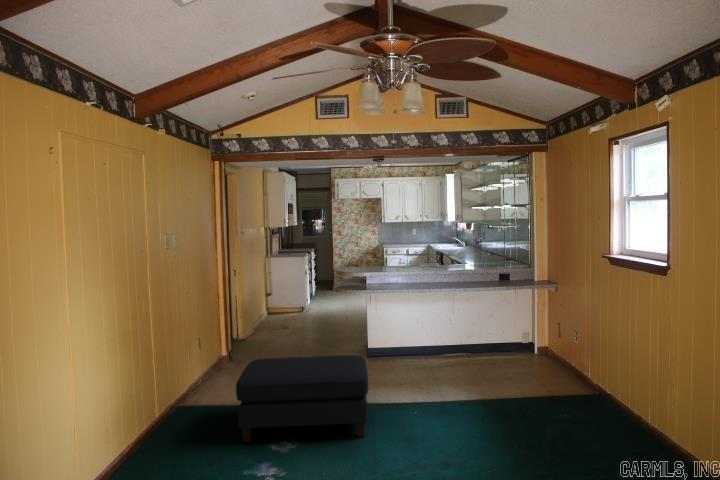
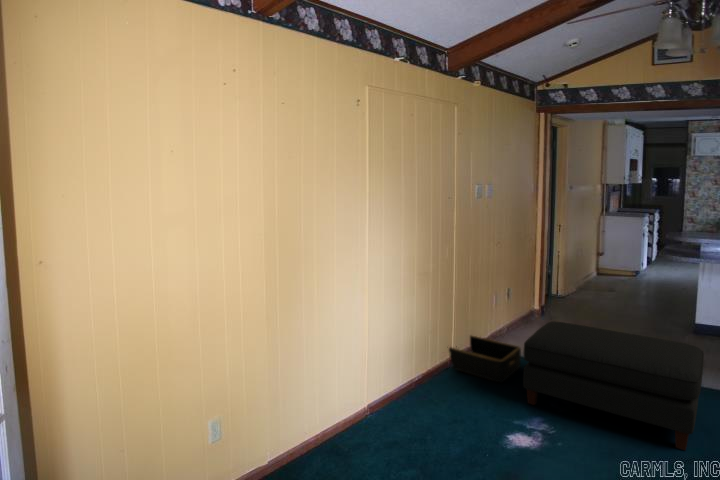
basket: none [150,393,226,434] -> present [449,336,521,382]

